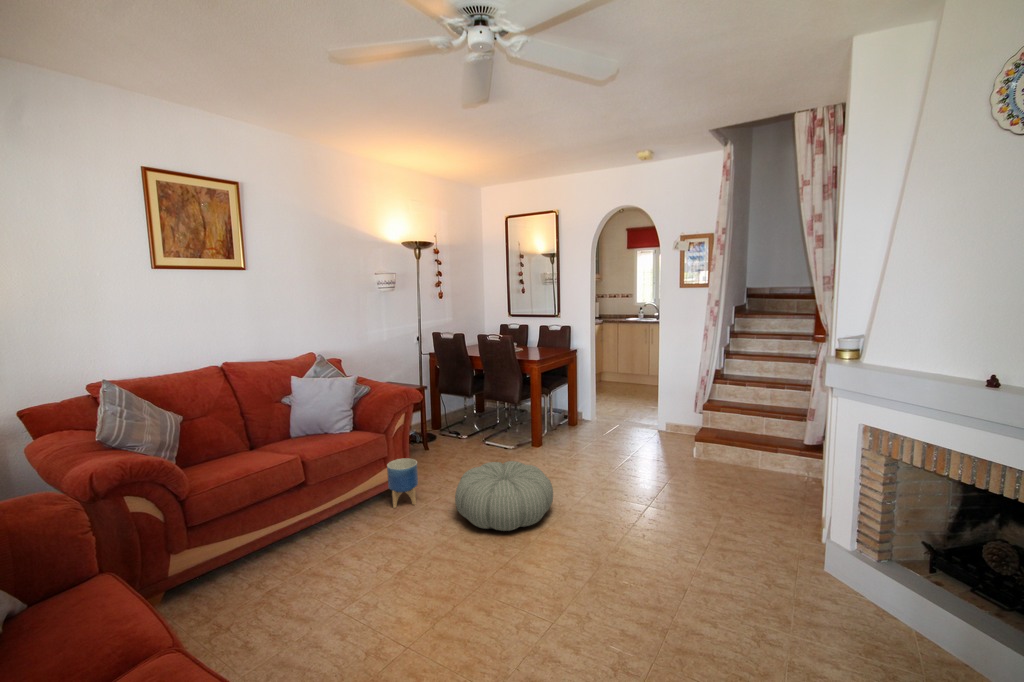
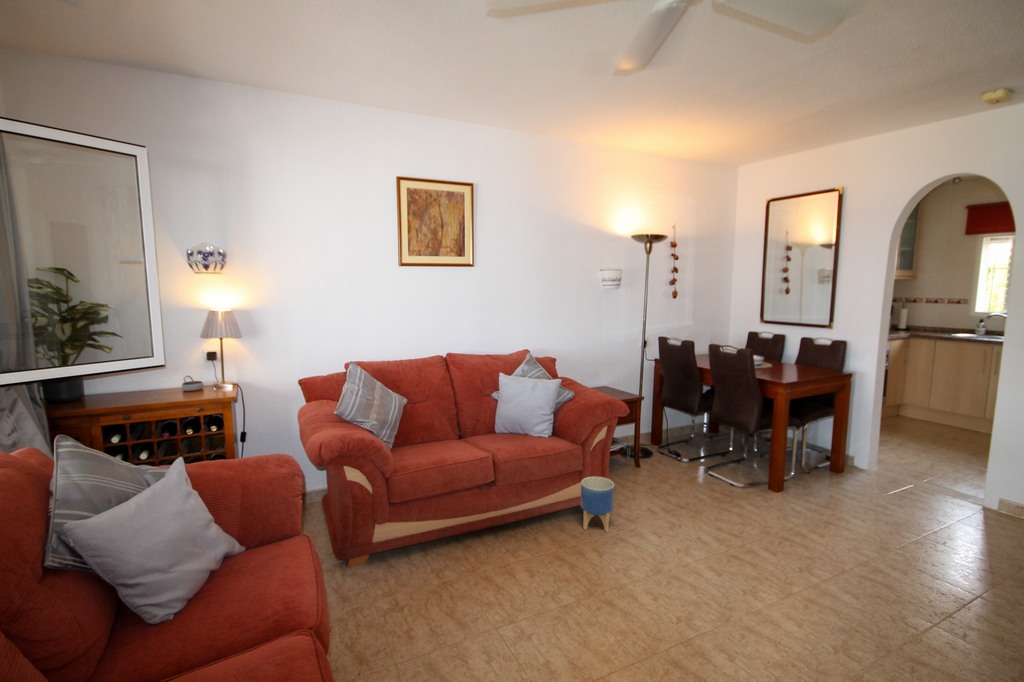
pouf: present [455,461,553,531] -> none [650,506,786,605]

